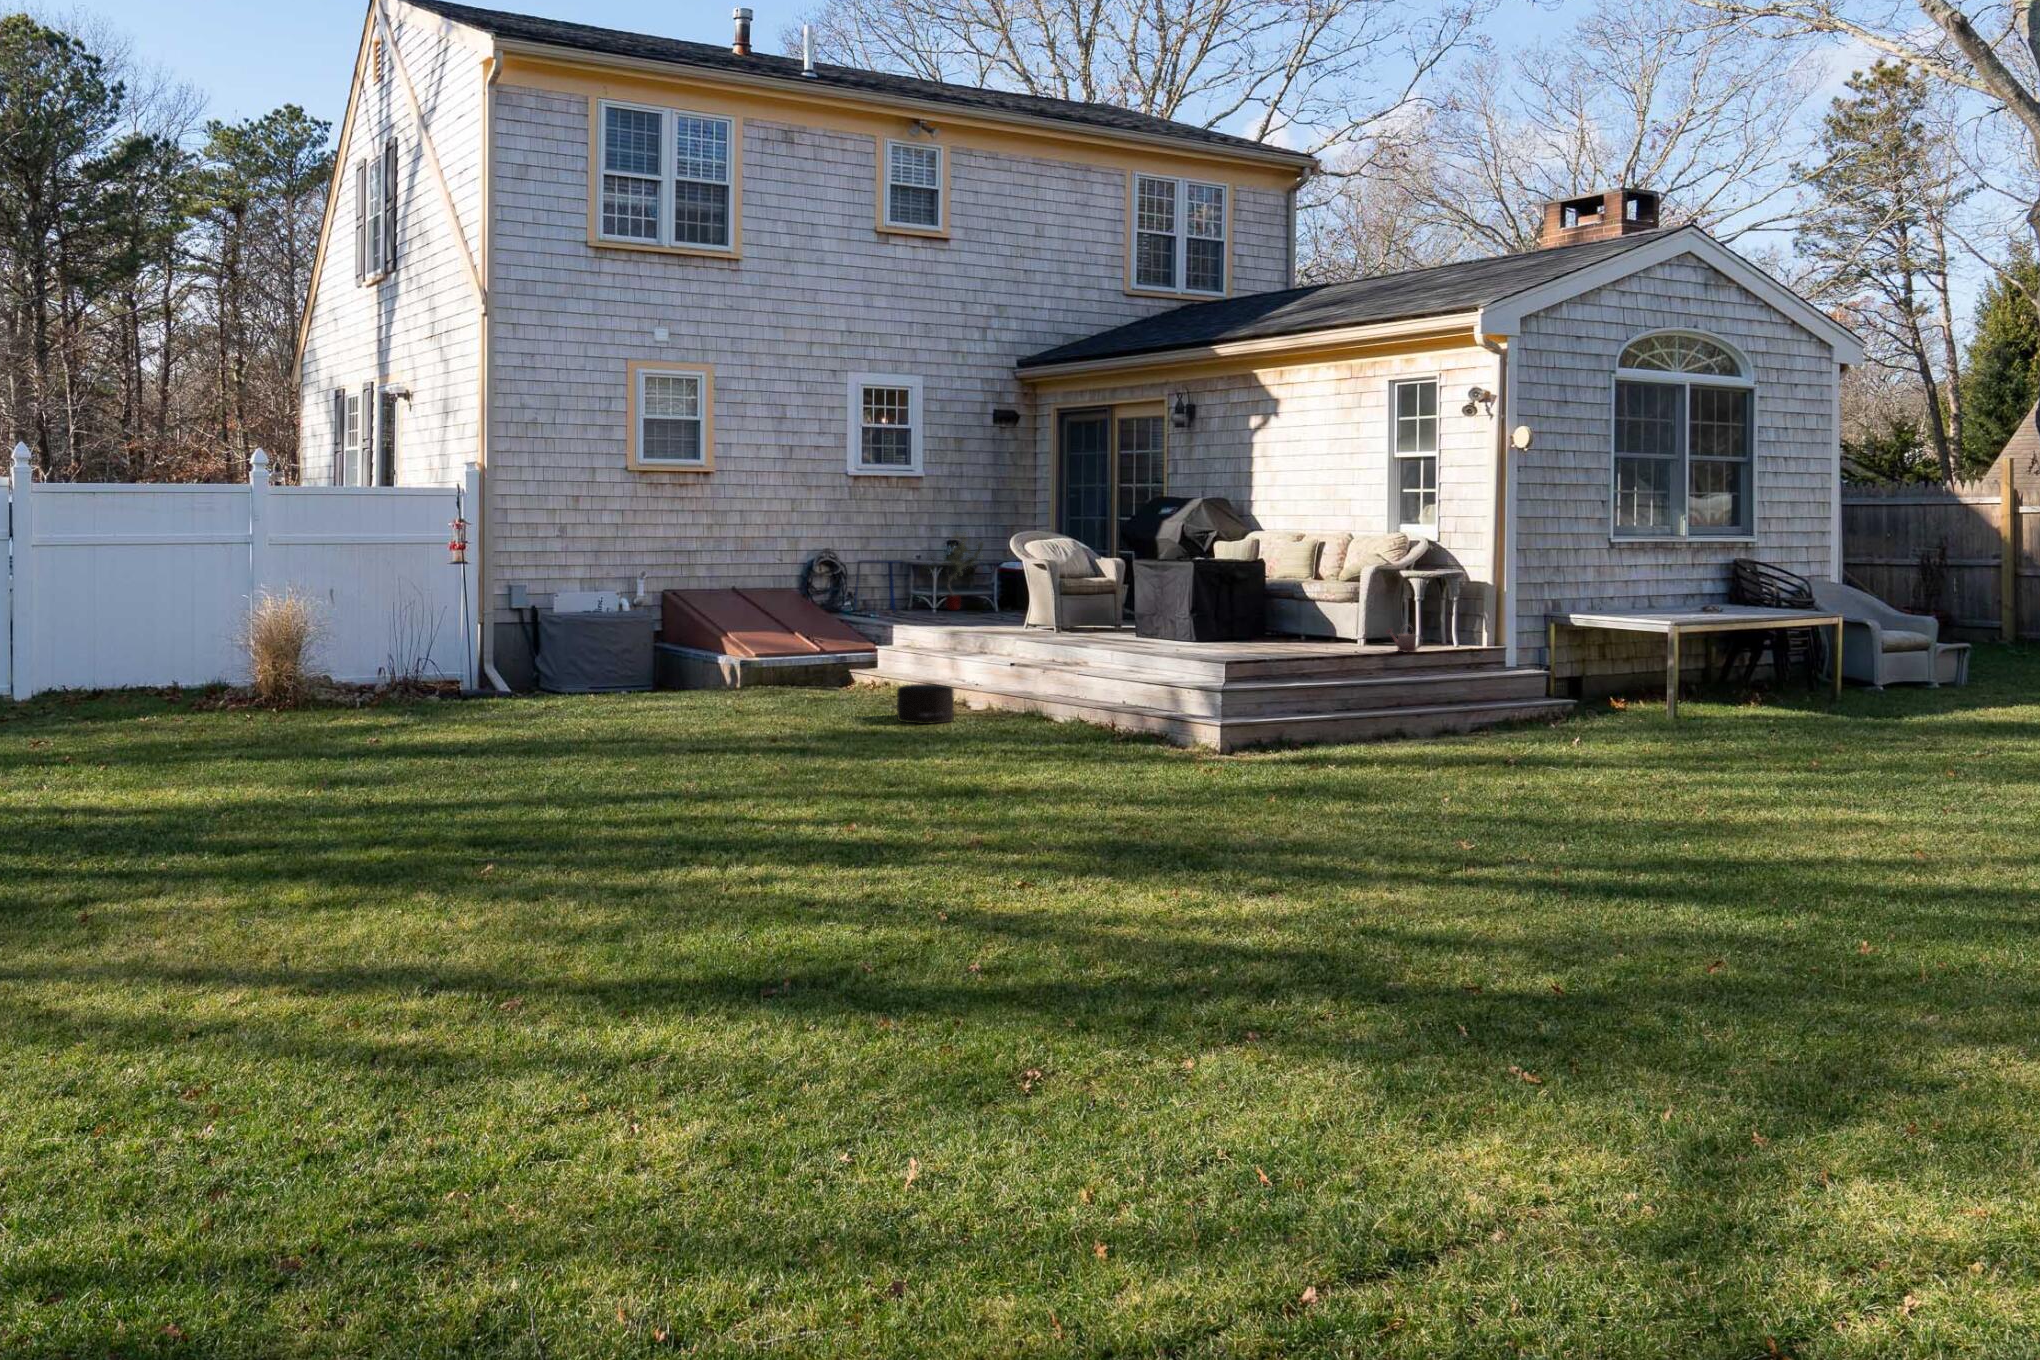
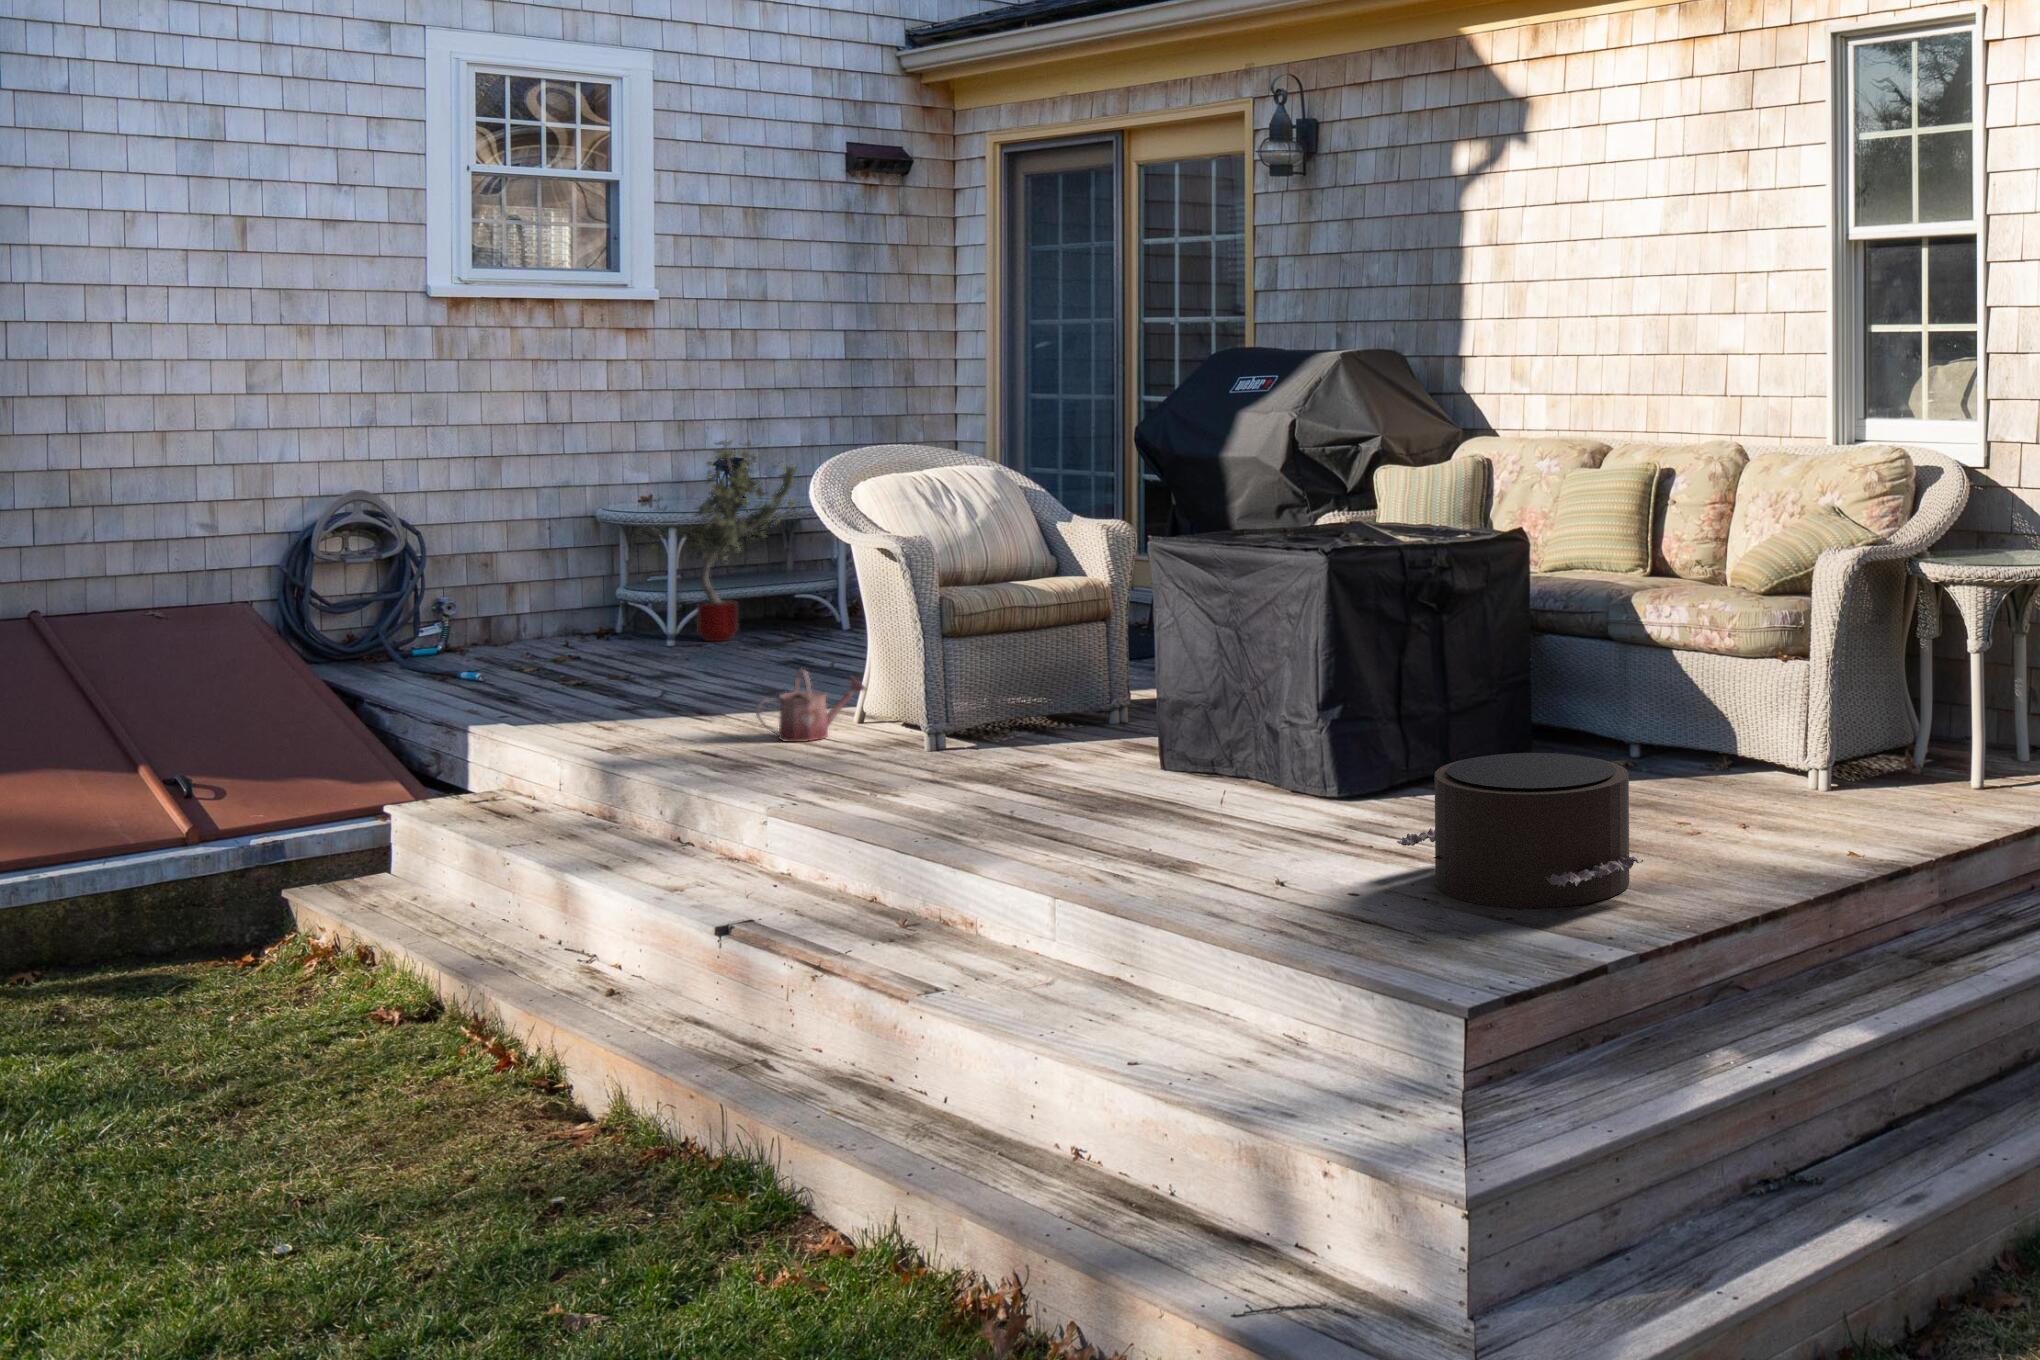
side table: present [853,560,900,611] -> none [425,519,568,663]
watering can: present [1386,624,1419,653] -> present [756,669,866,742]
pouf: present [893,684,954,724] -> present [1397,753,1643,908]

